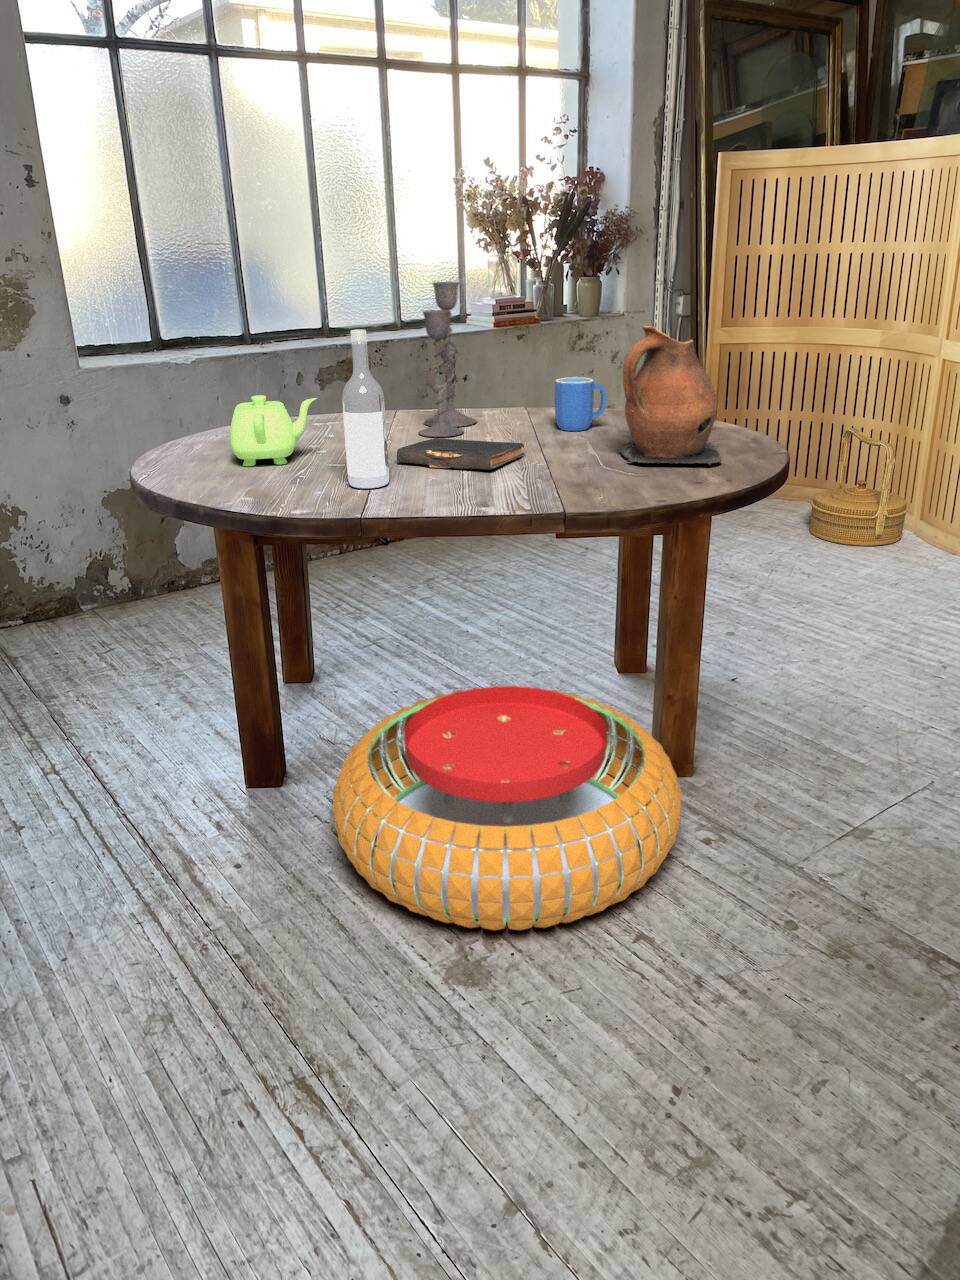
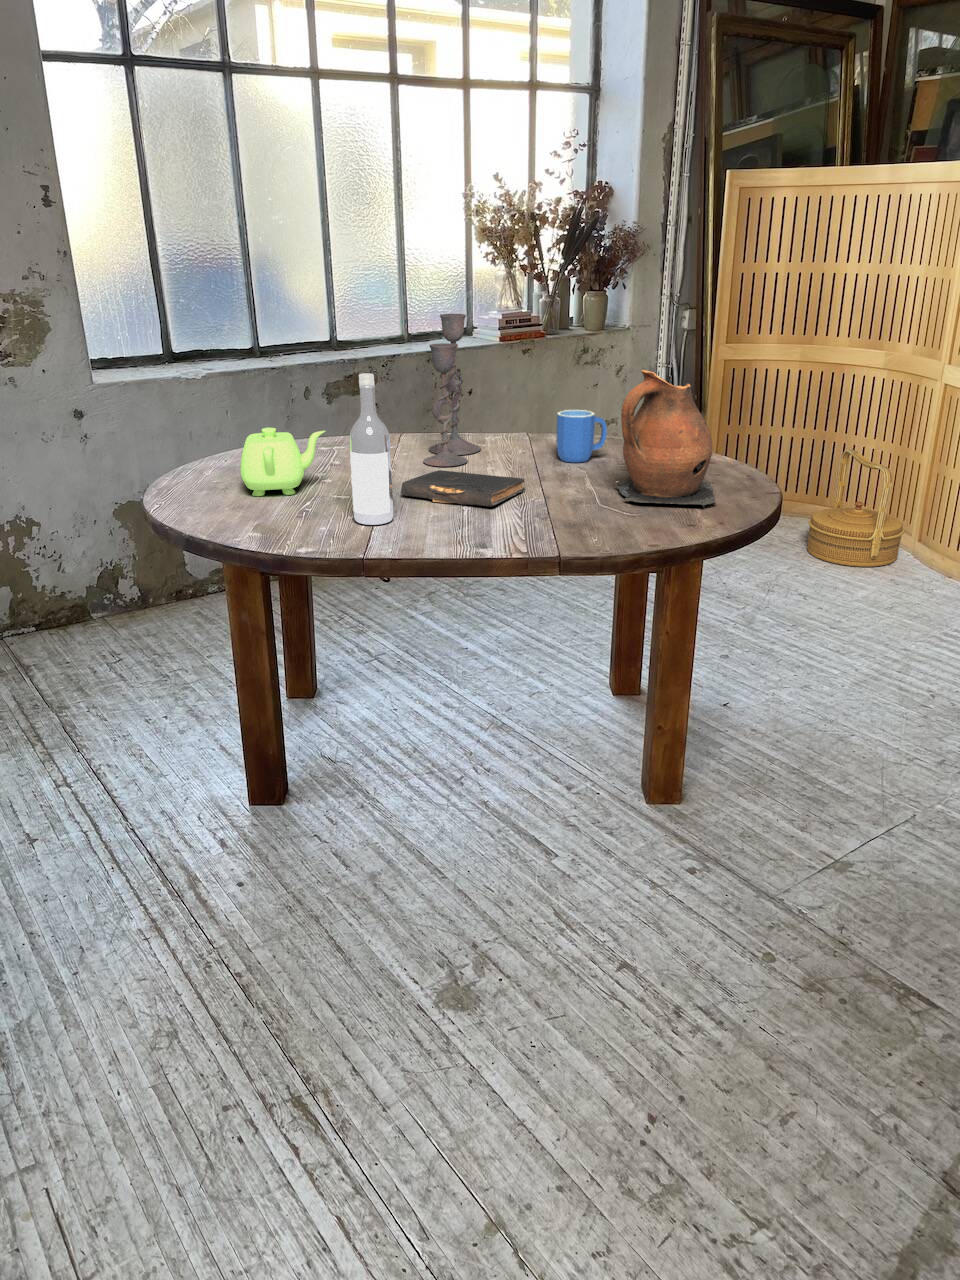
pouf: present [333,686,681,930] -> none [333,712,668,956]

